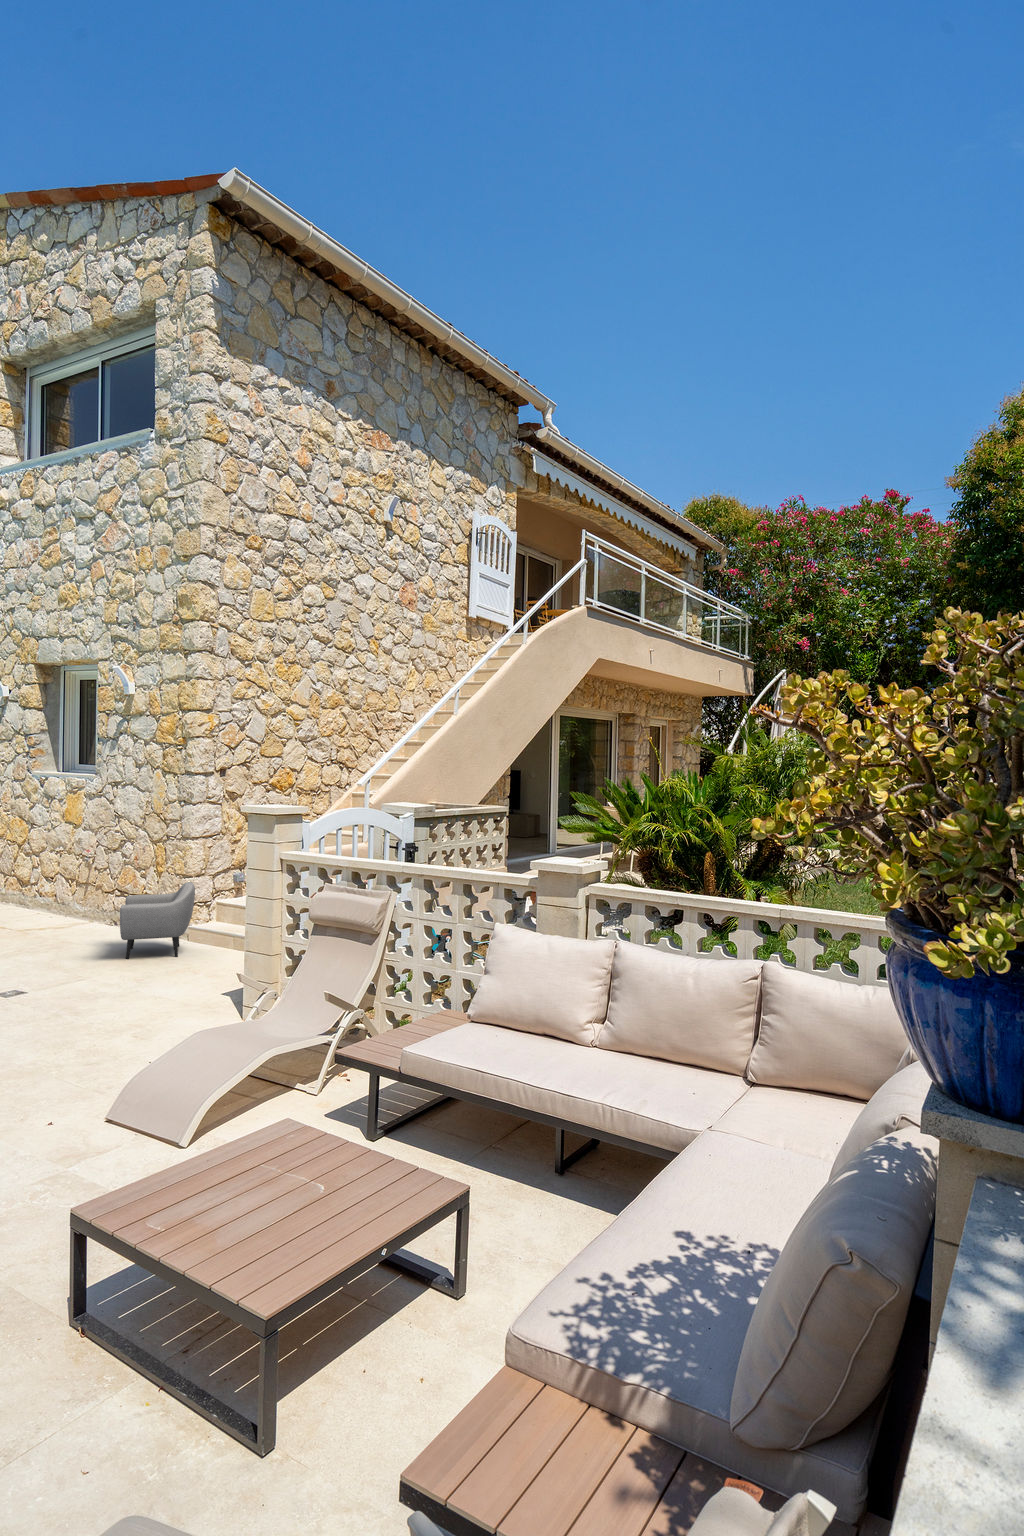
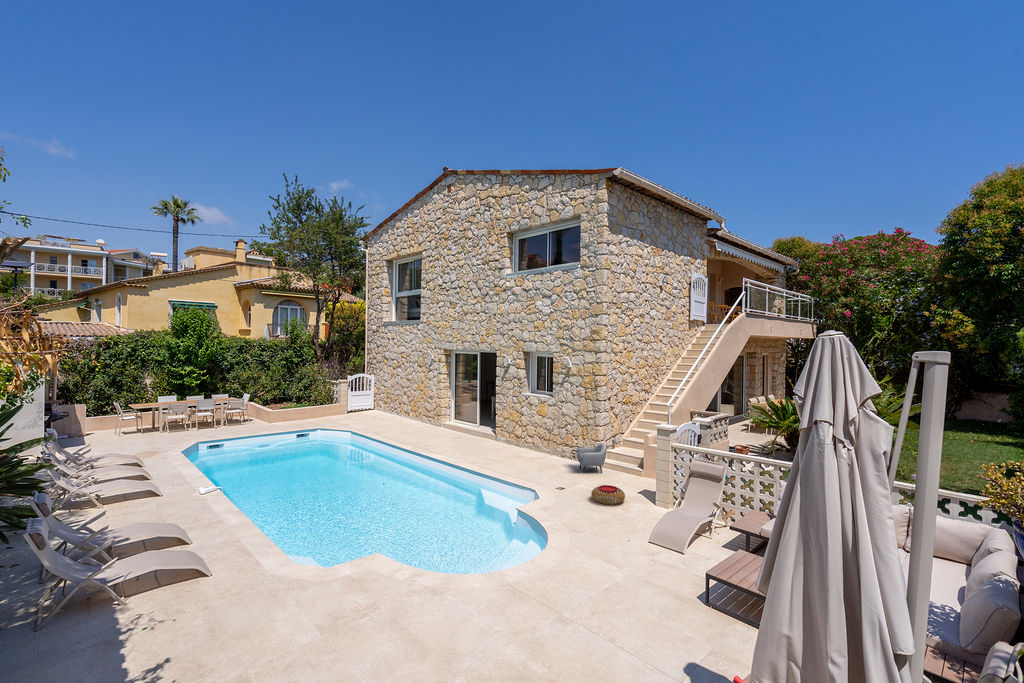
pouf: none [55,978,157,1029] -> present [591,485,625,504]

